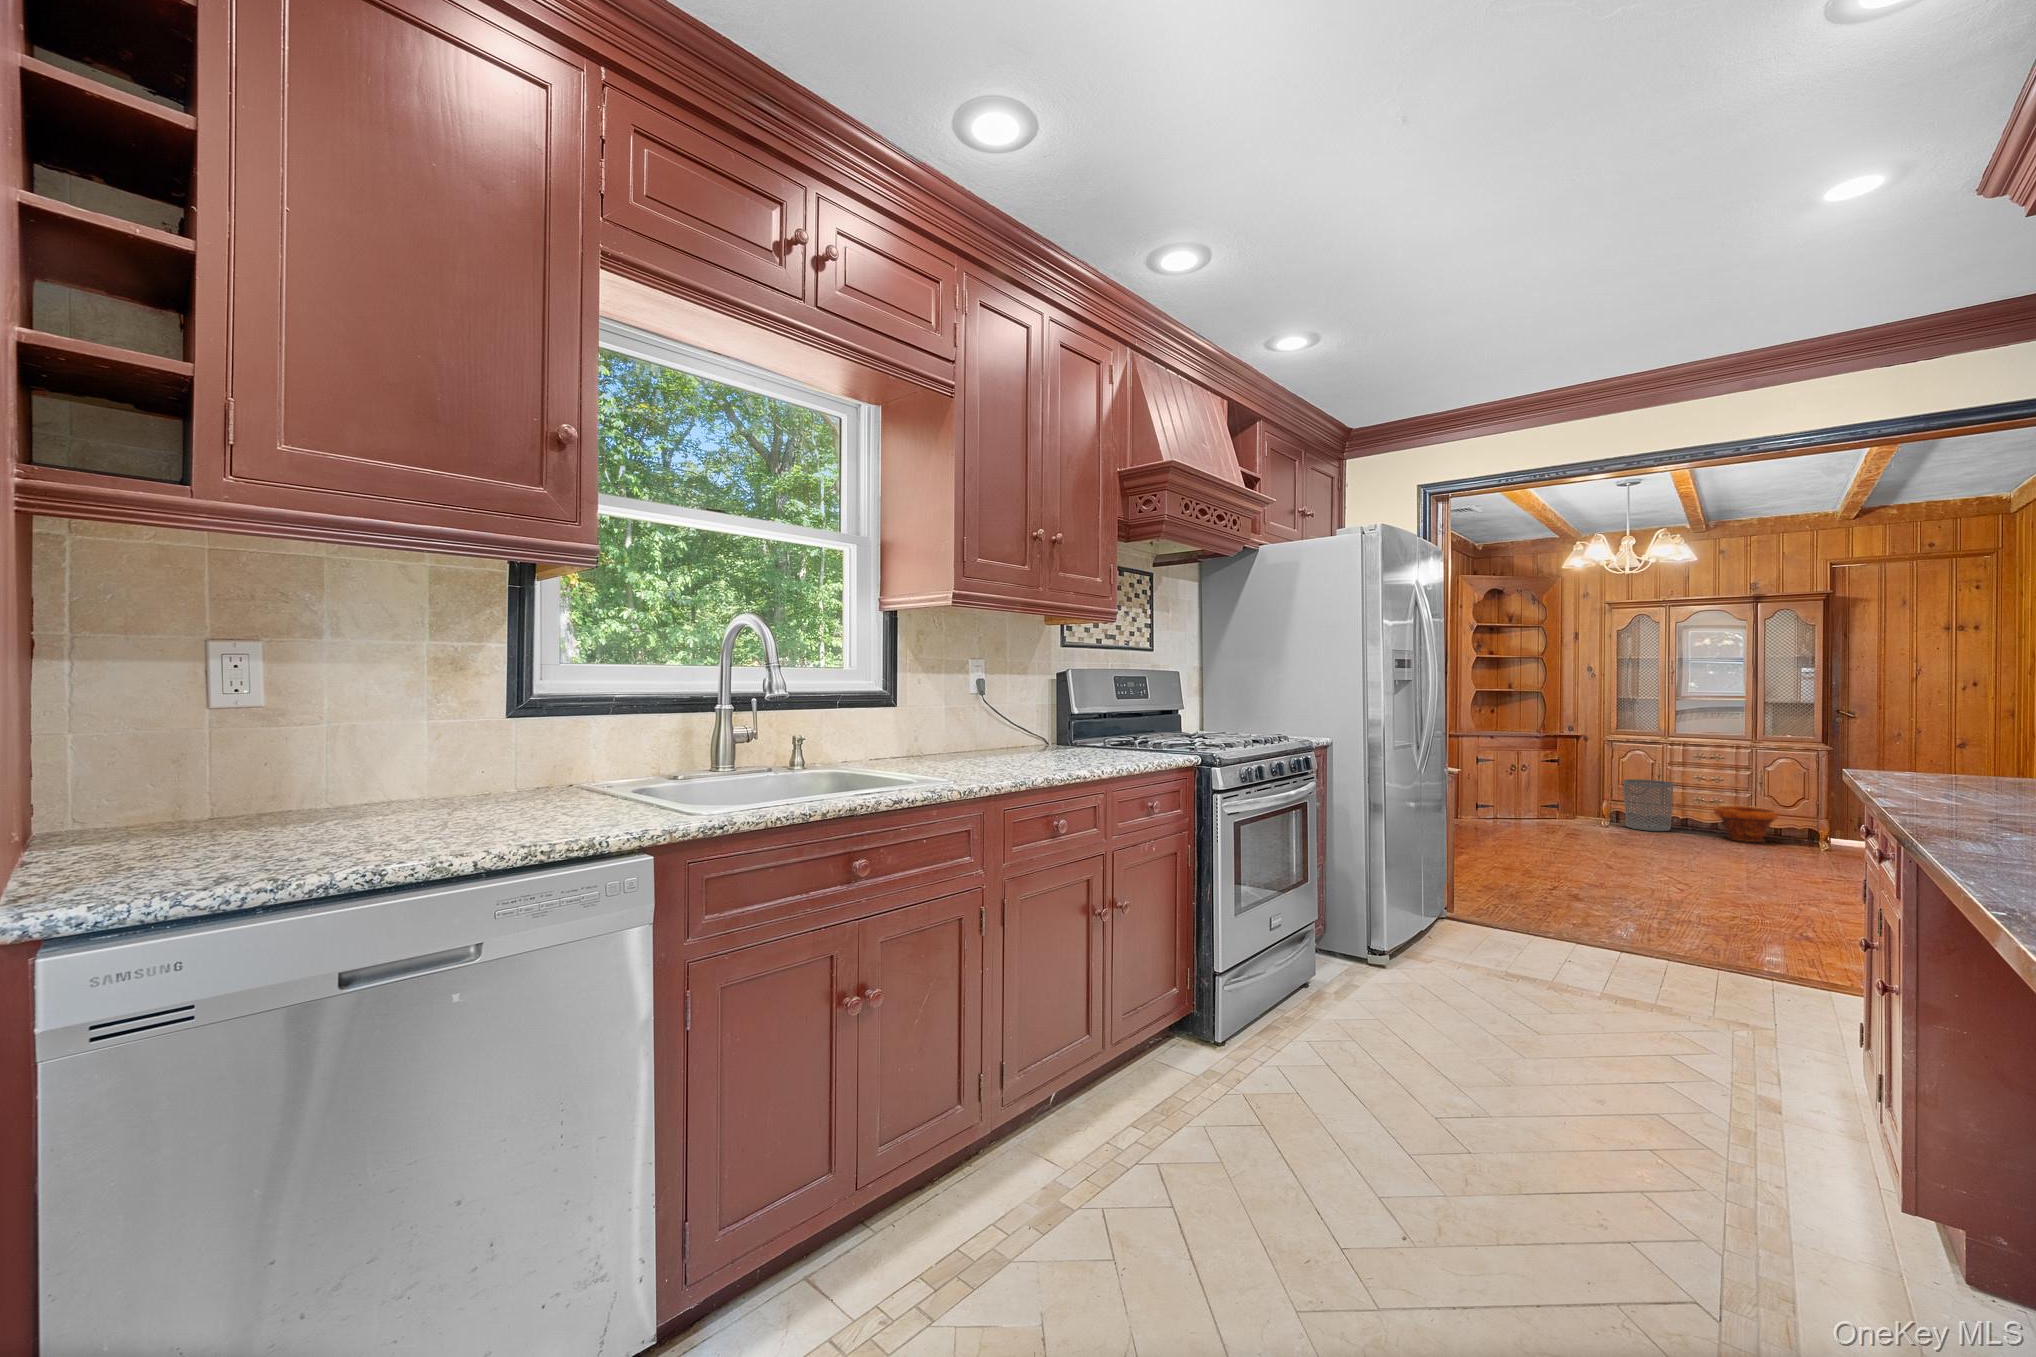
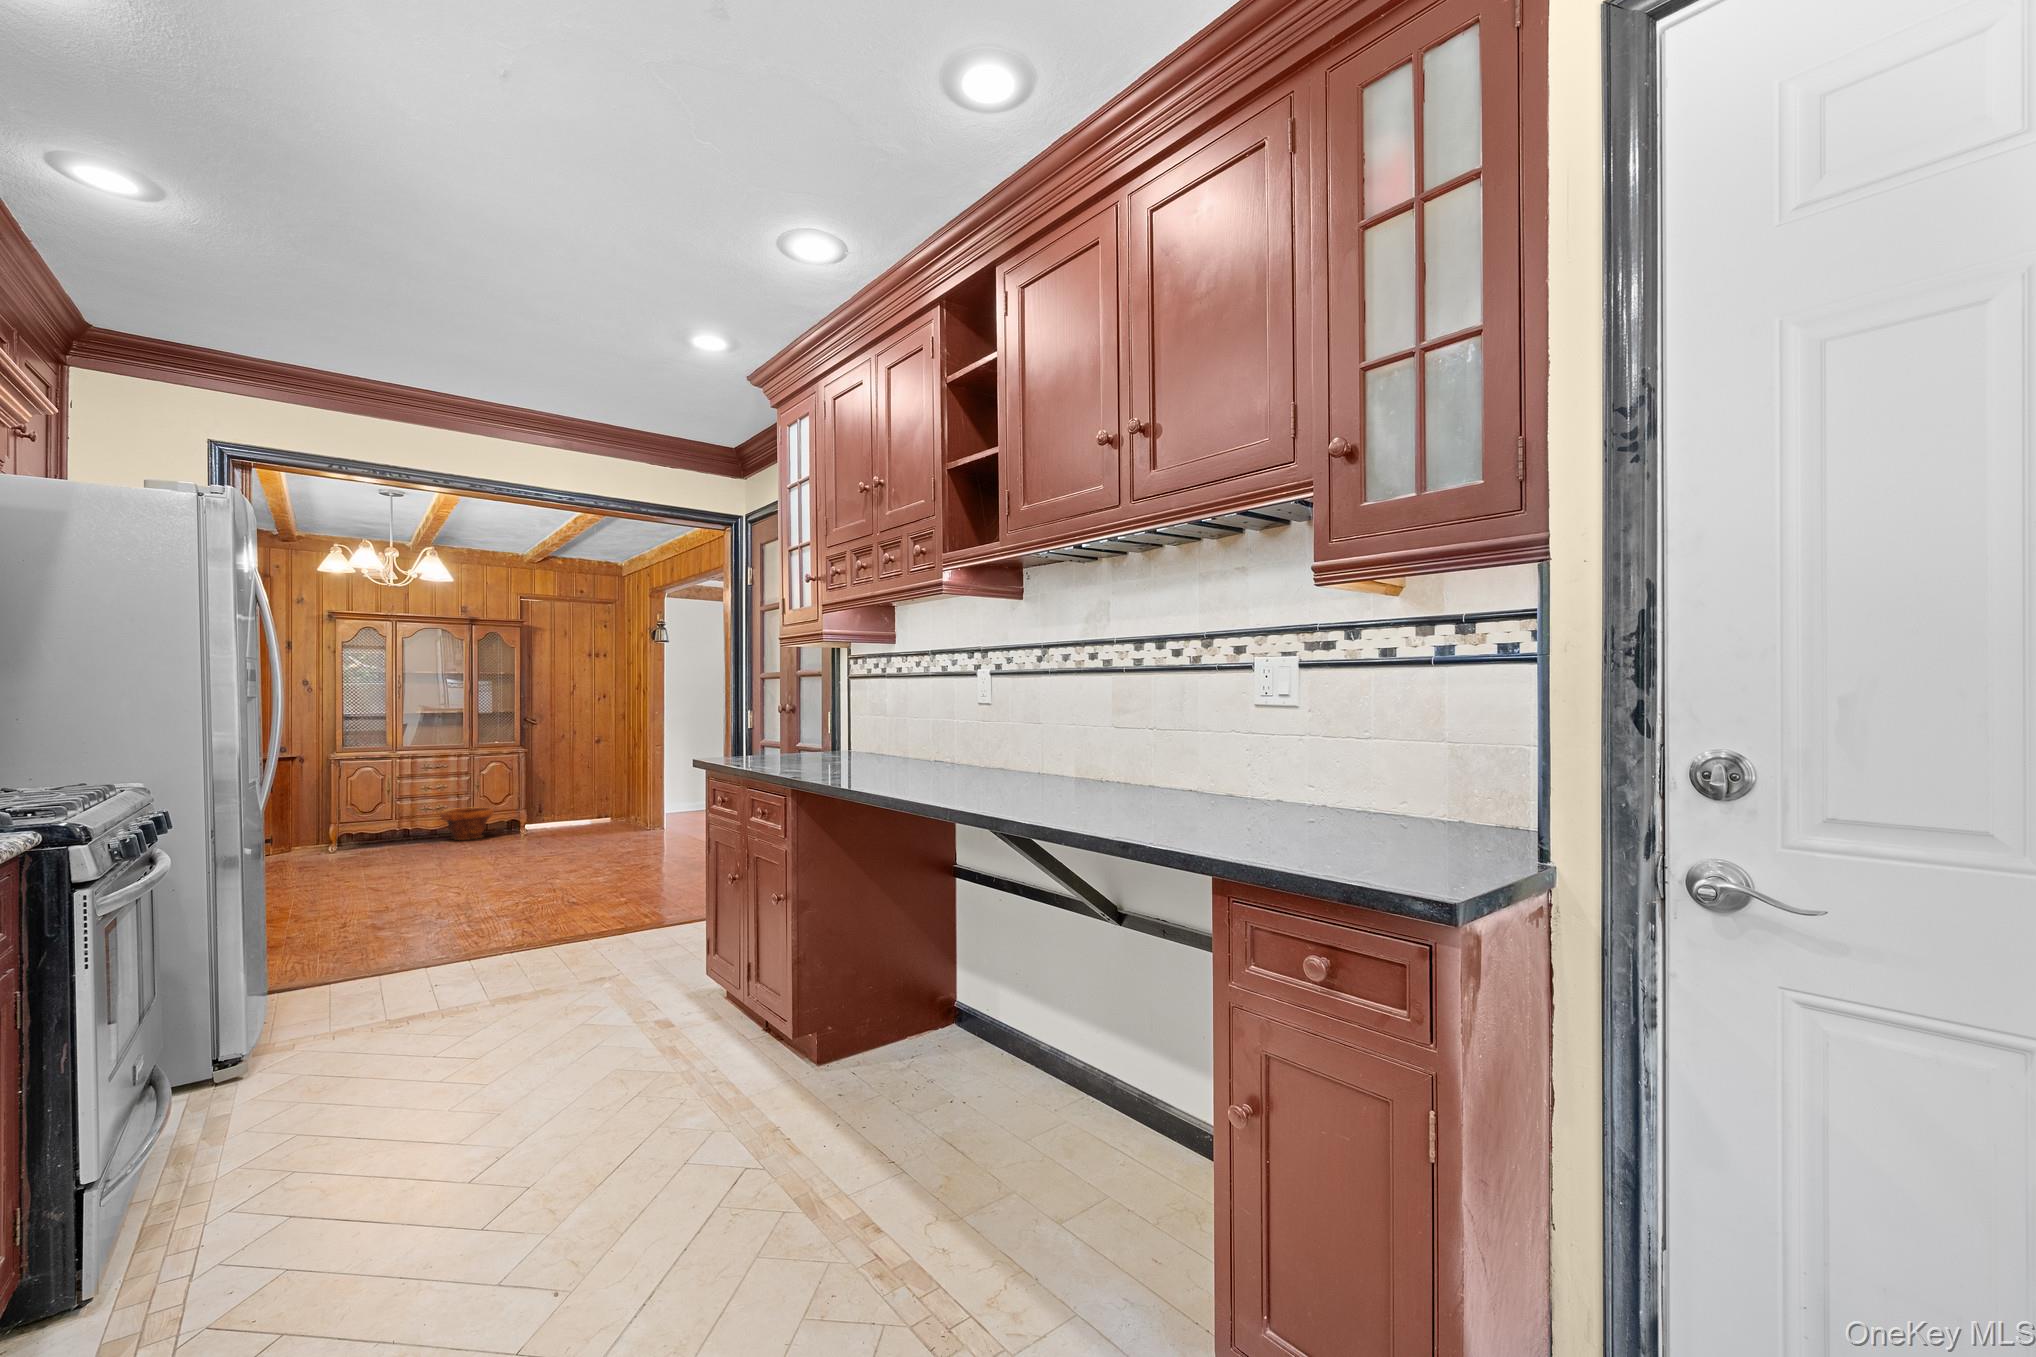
waste bin: present [1624,779,1673,831] -> none [351,795,401,848]

